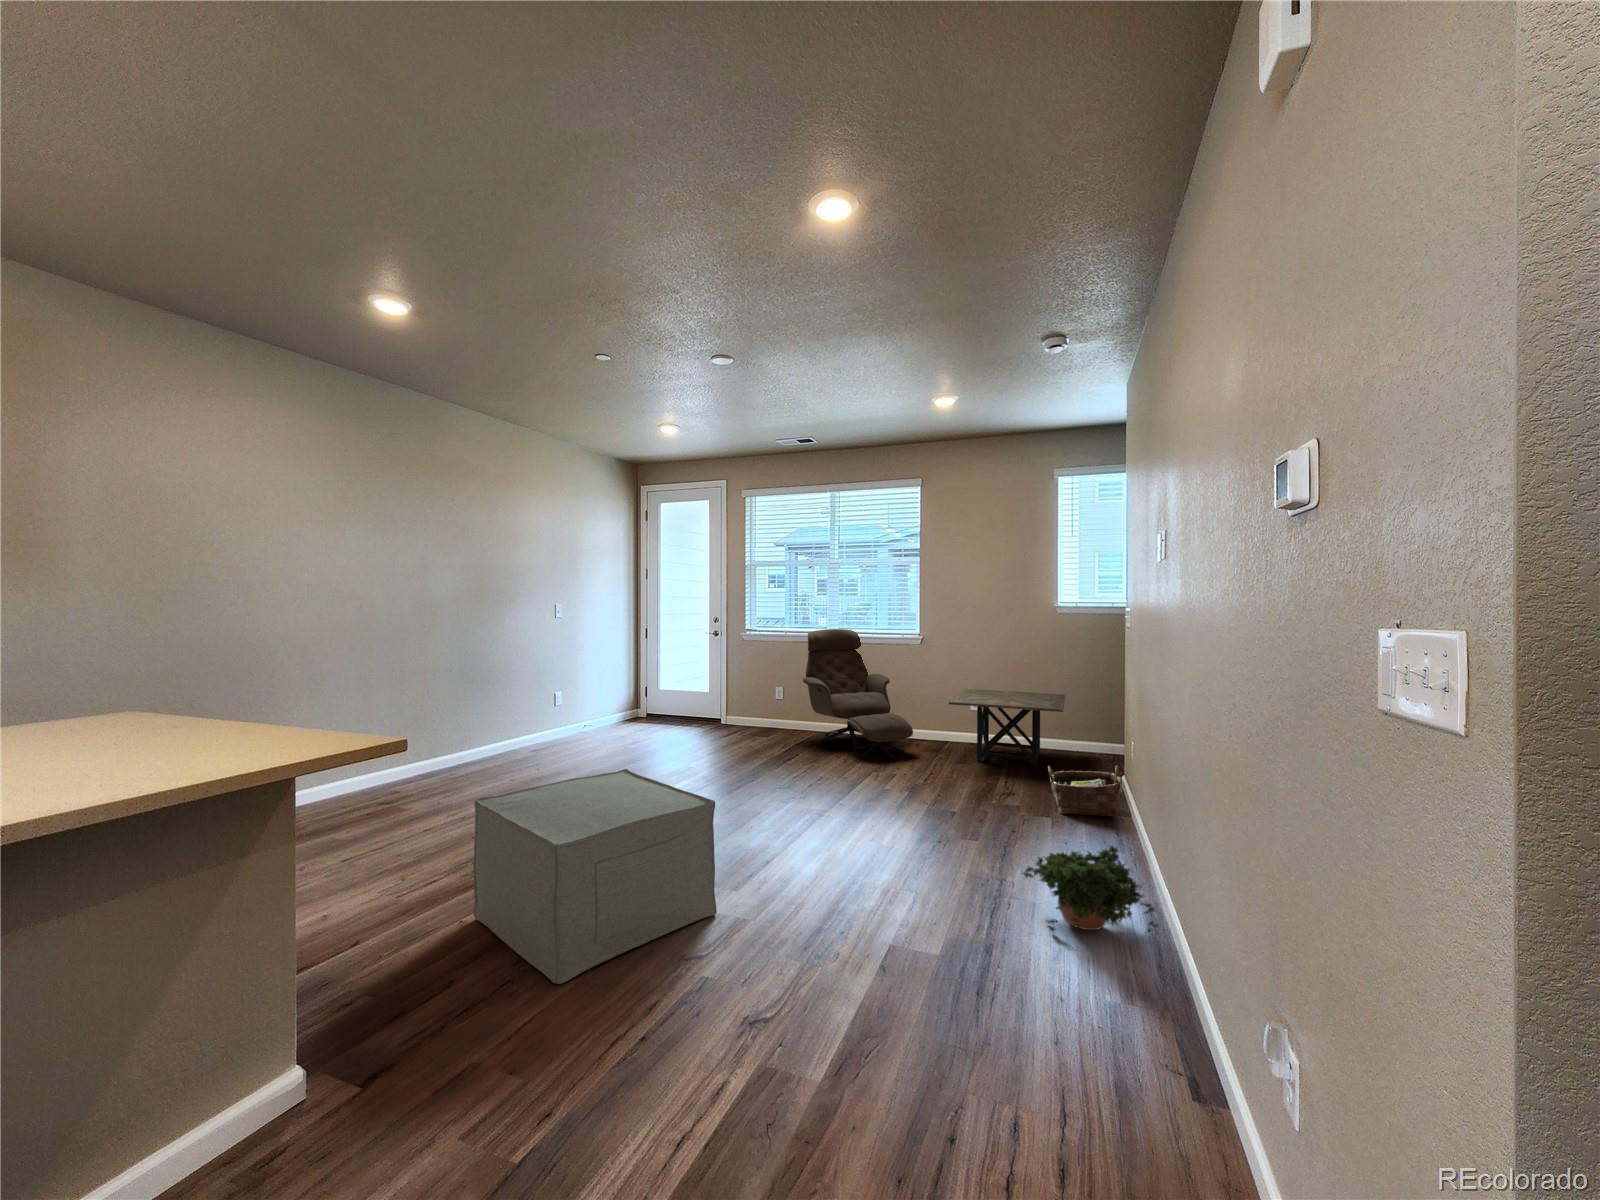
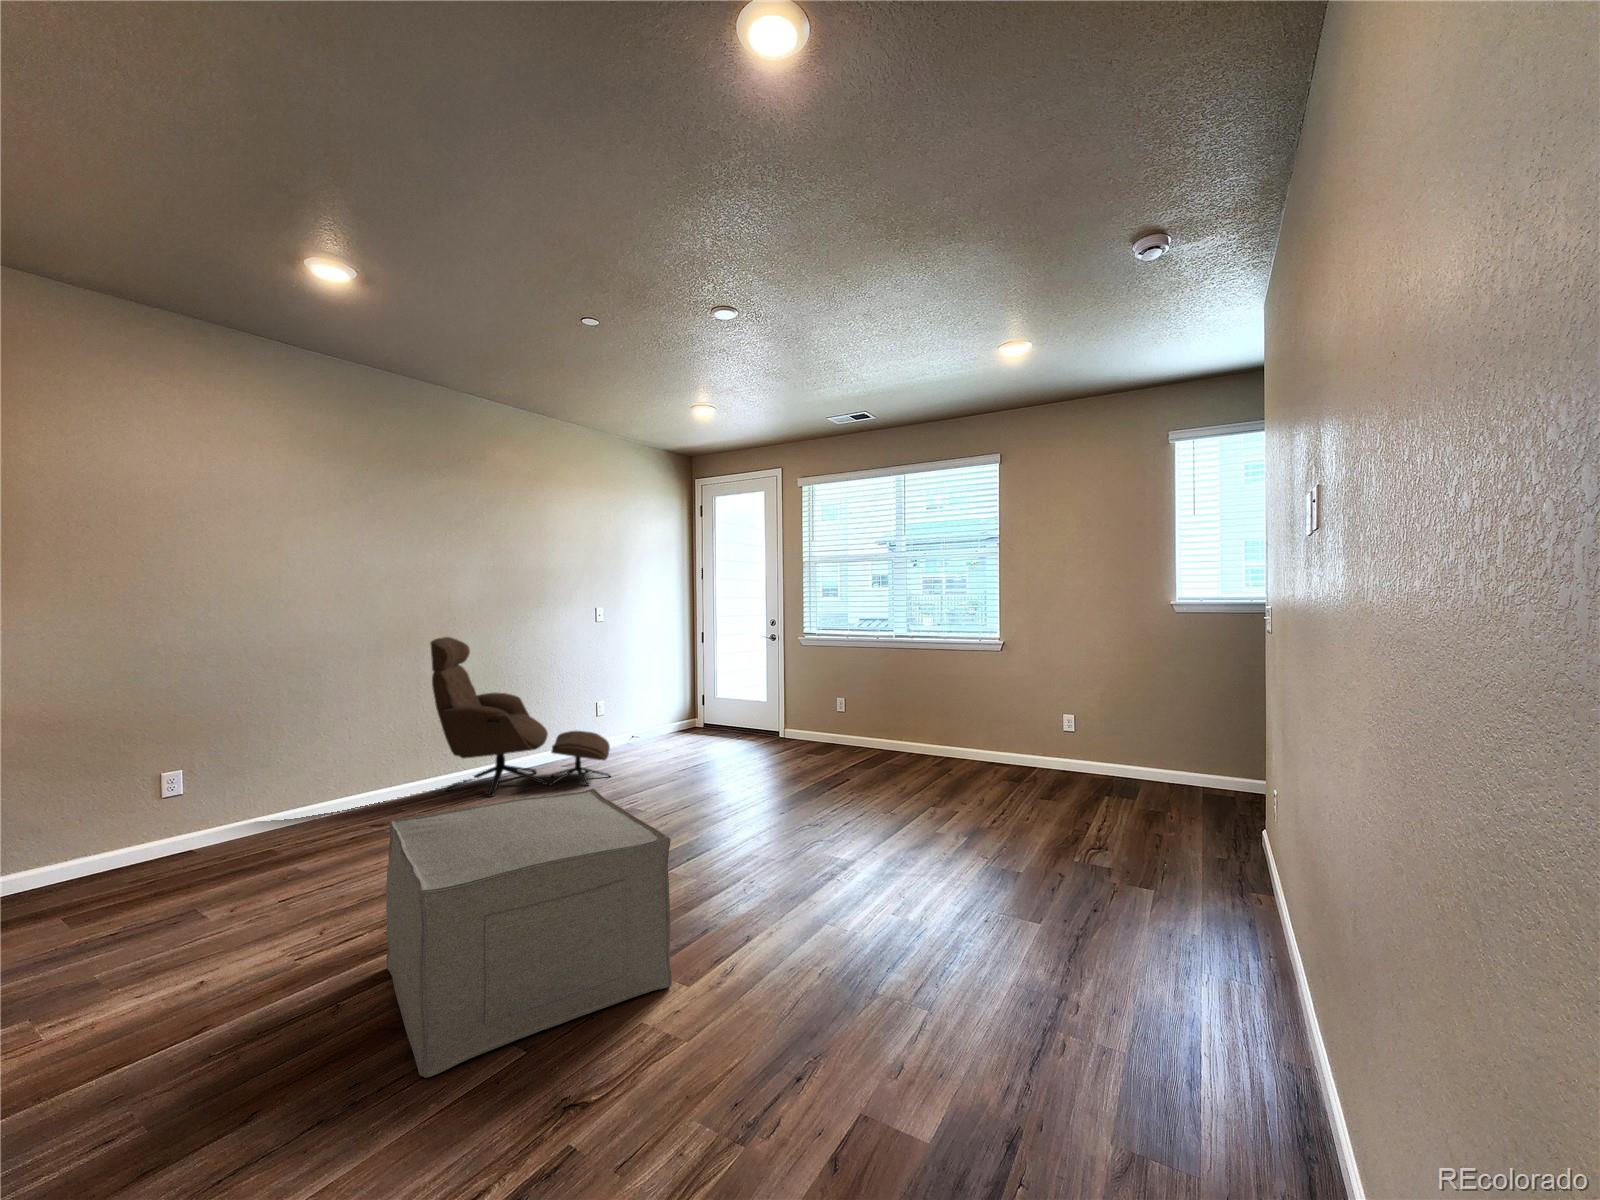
lounge chair: present [803,629,913,759] -> present [430,637,610,797]
side table: present [949,689,1066,768] -> none [1031,704,1187,804]
woven basket: present [1048,766,1122,817] -> none [1155,805,1262,879]
potted plant: present [1023,845,1159,933] -> none [1093,935,1321,1086]

